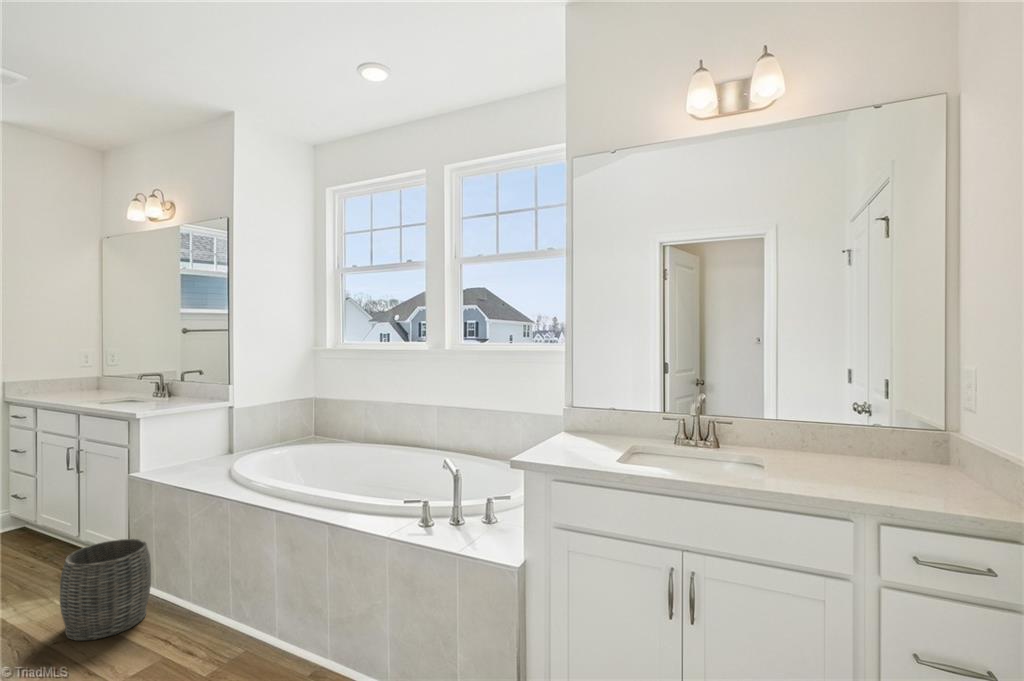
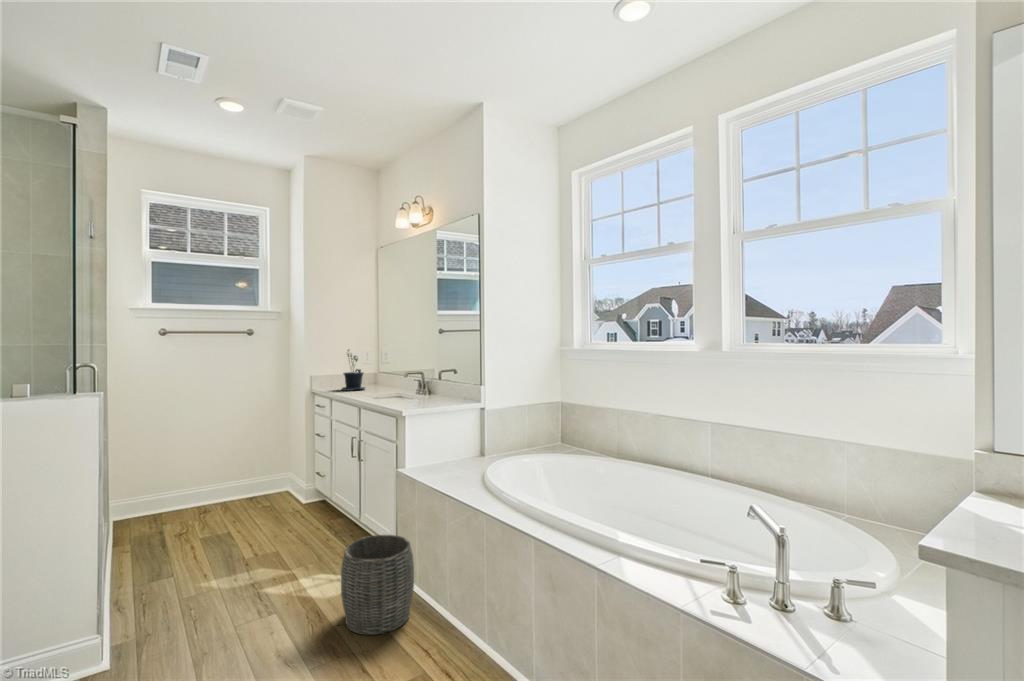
potted plant: none [50,350,86,398] -> present [342,349,365,391]

